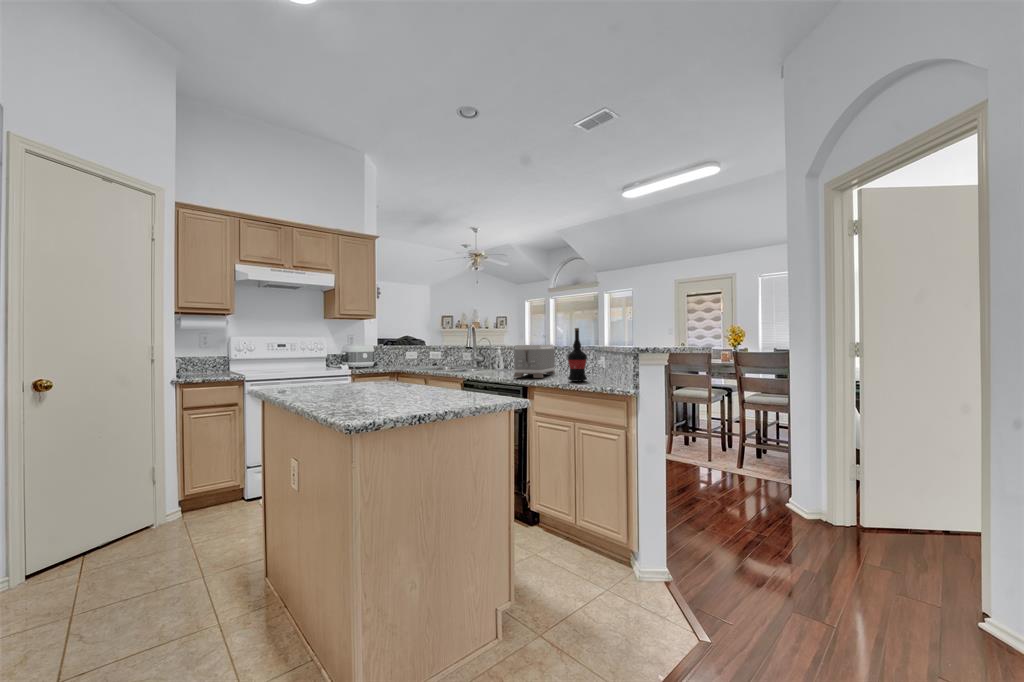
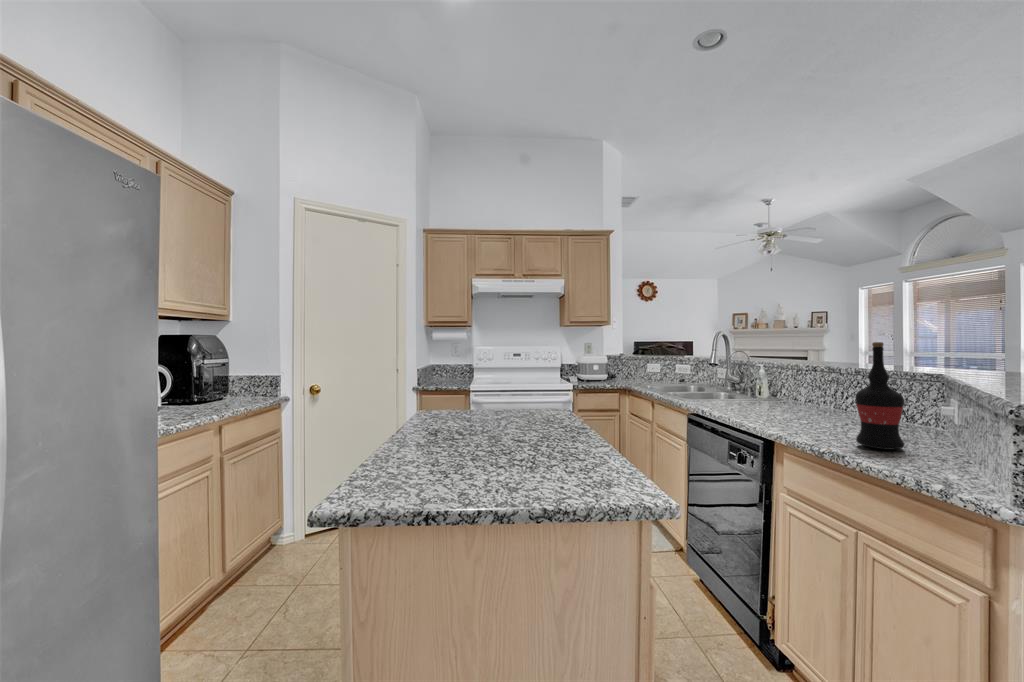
toaster: present [513,345,555,378] -> none [755,366,852,427]

